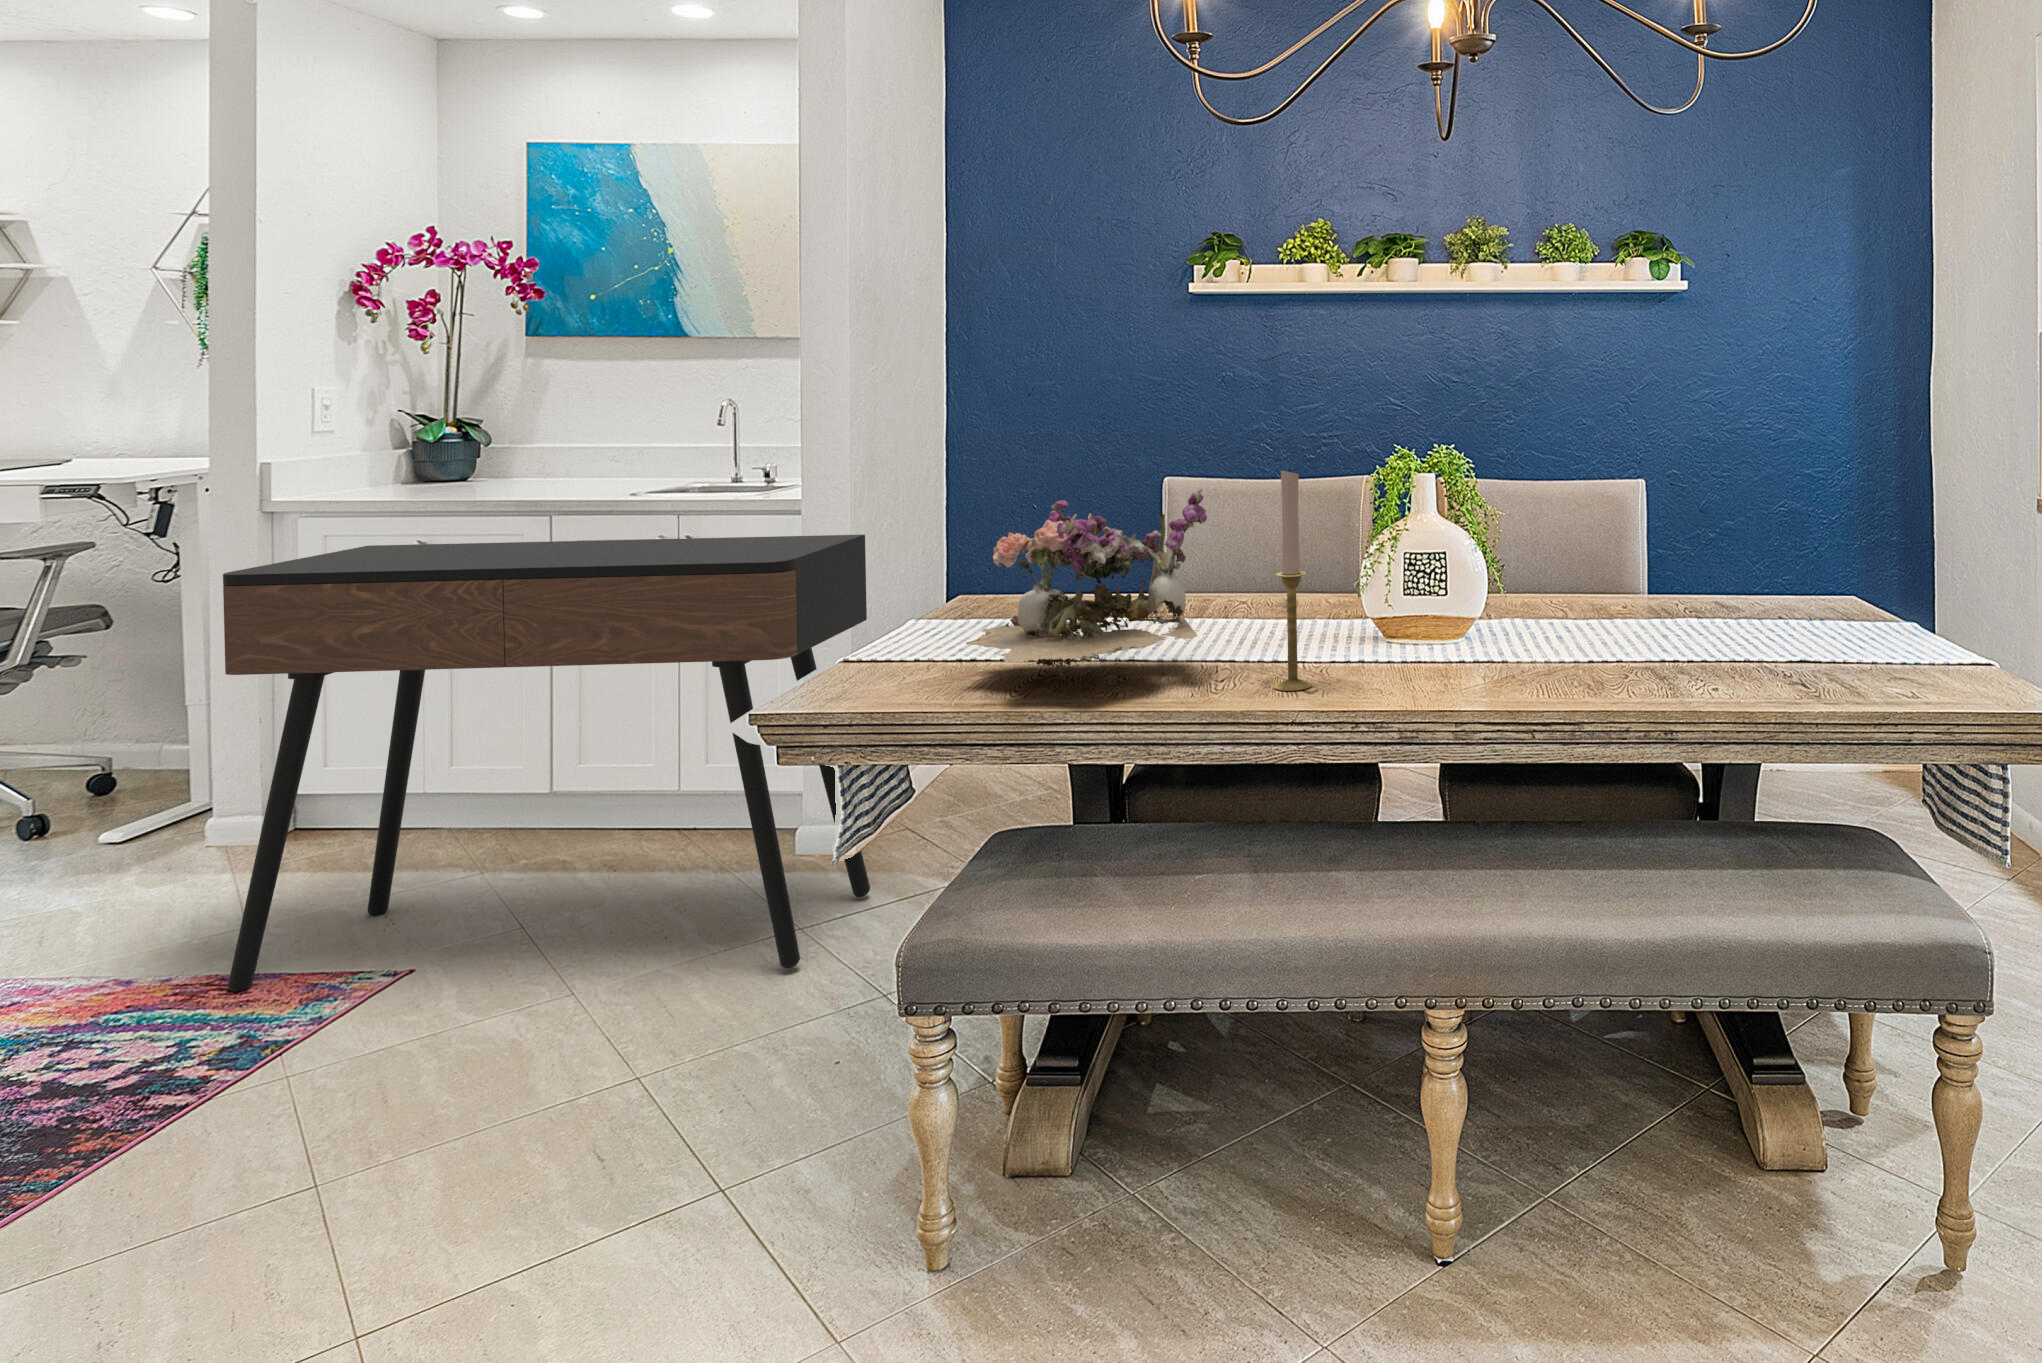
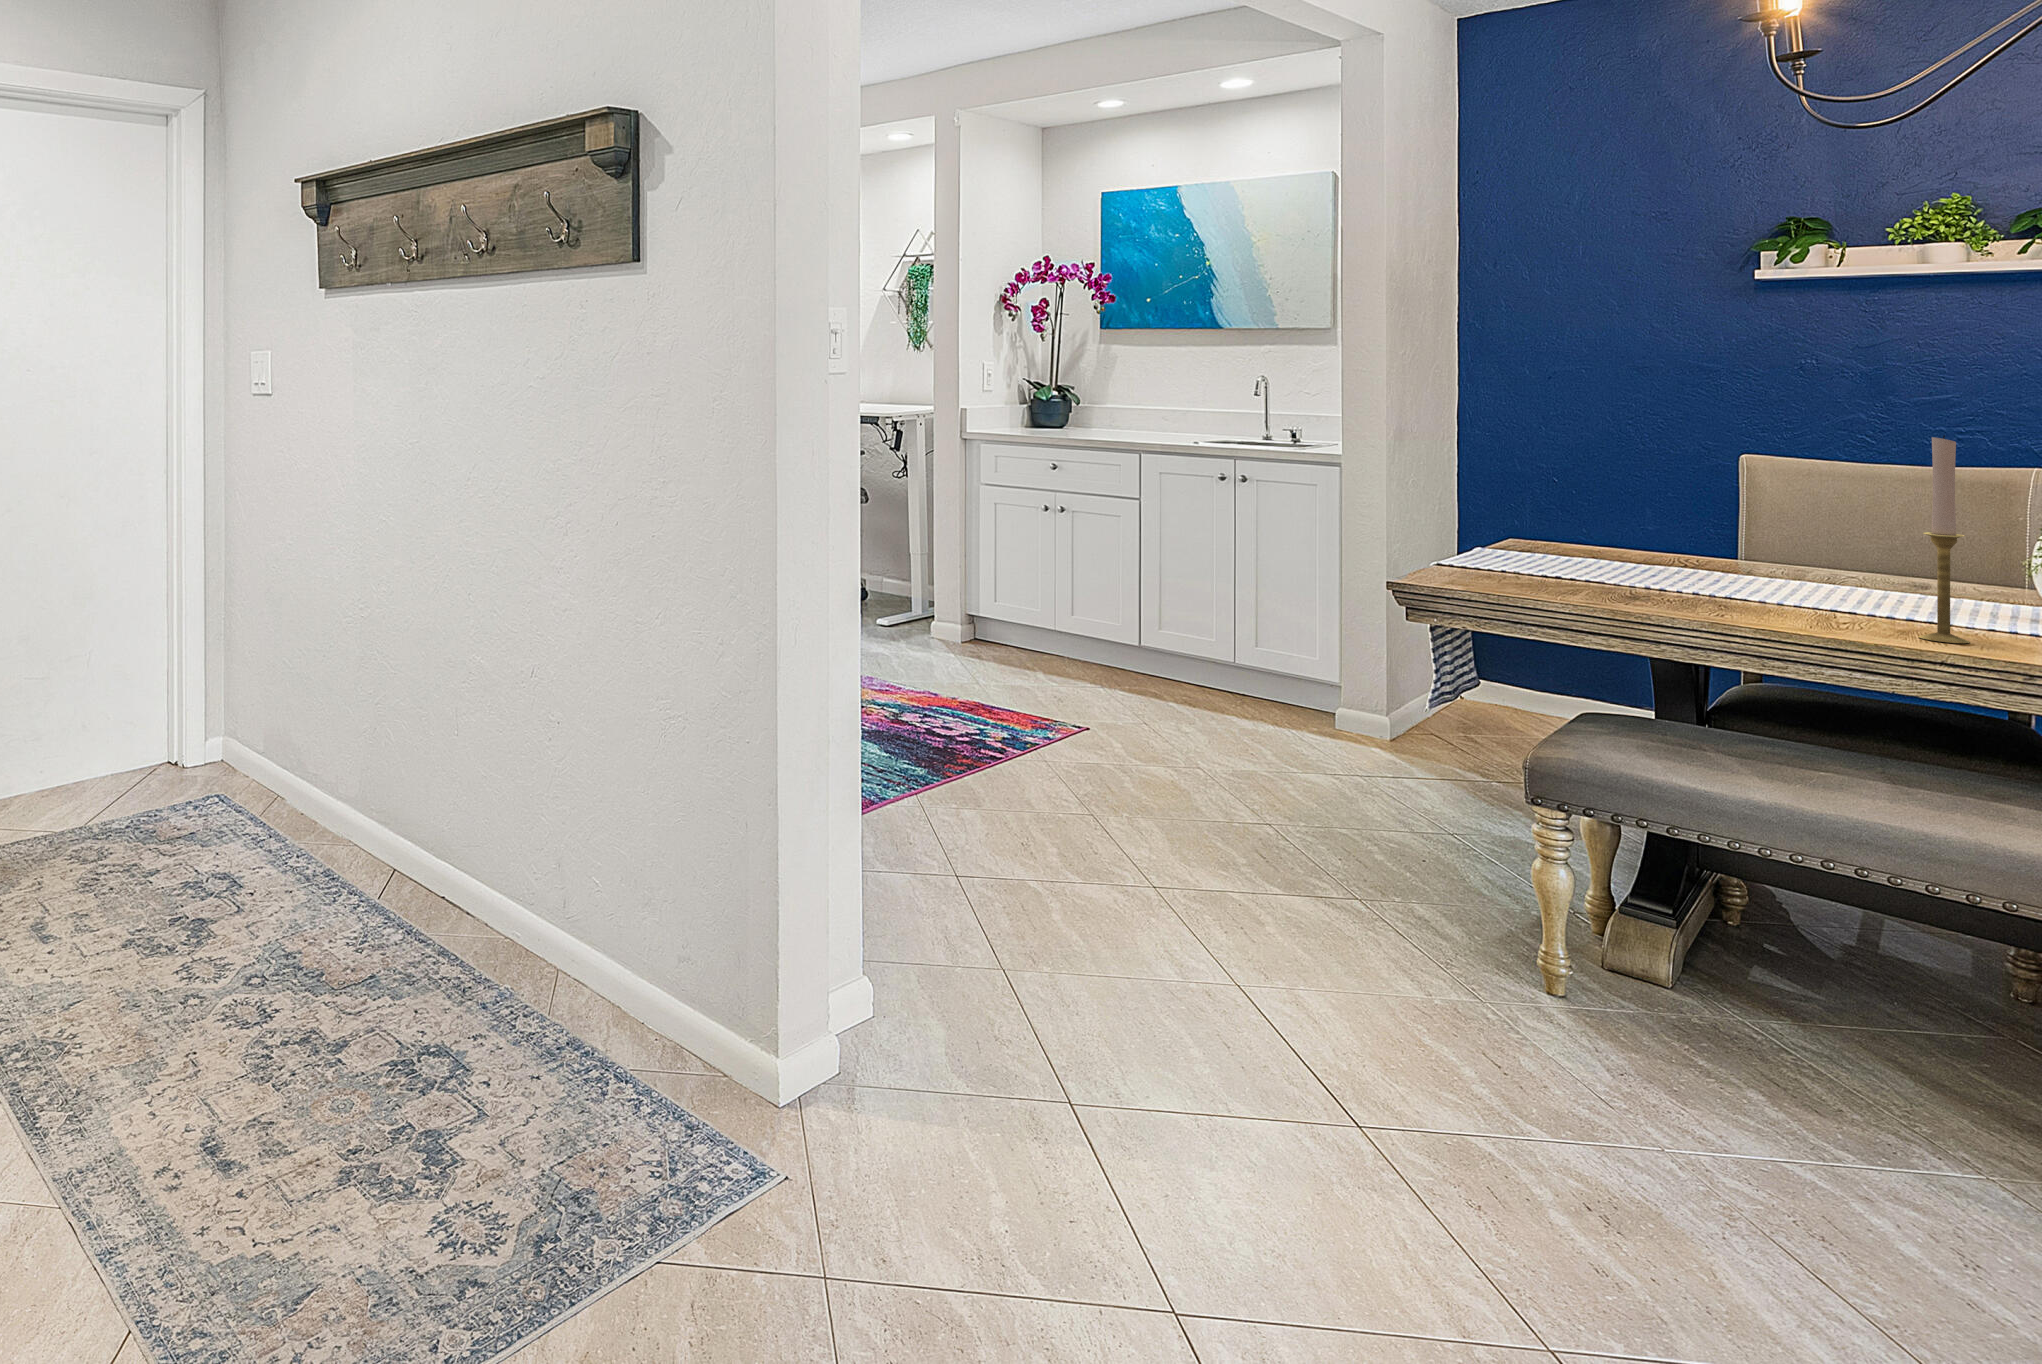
flower arrangement: present [966,488,1207,675] -> none [1564,451,1828,598]
console table: present [223,535,870,992] -> none [991,461,1409,800]

